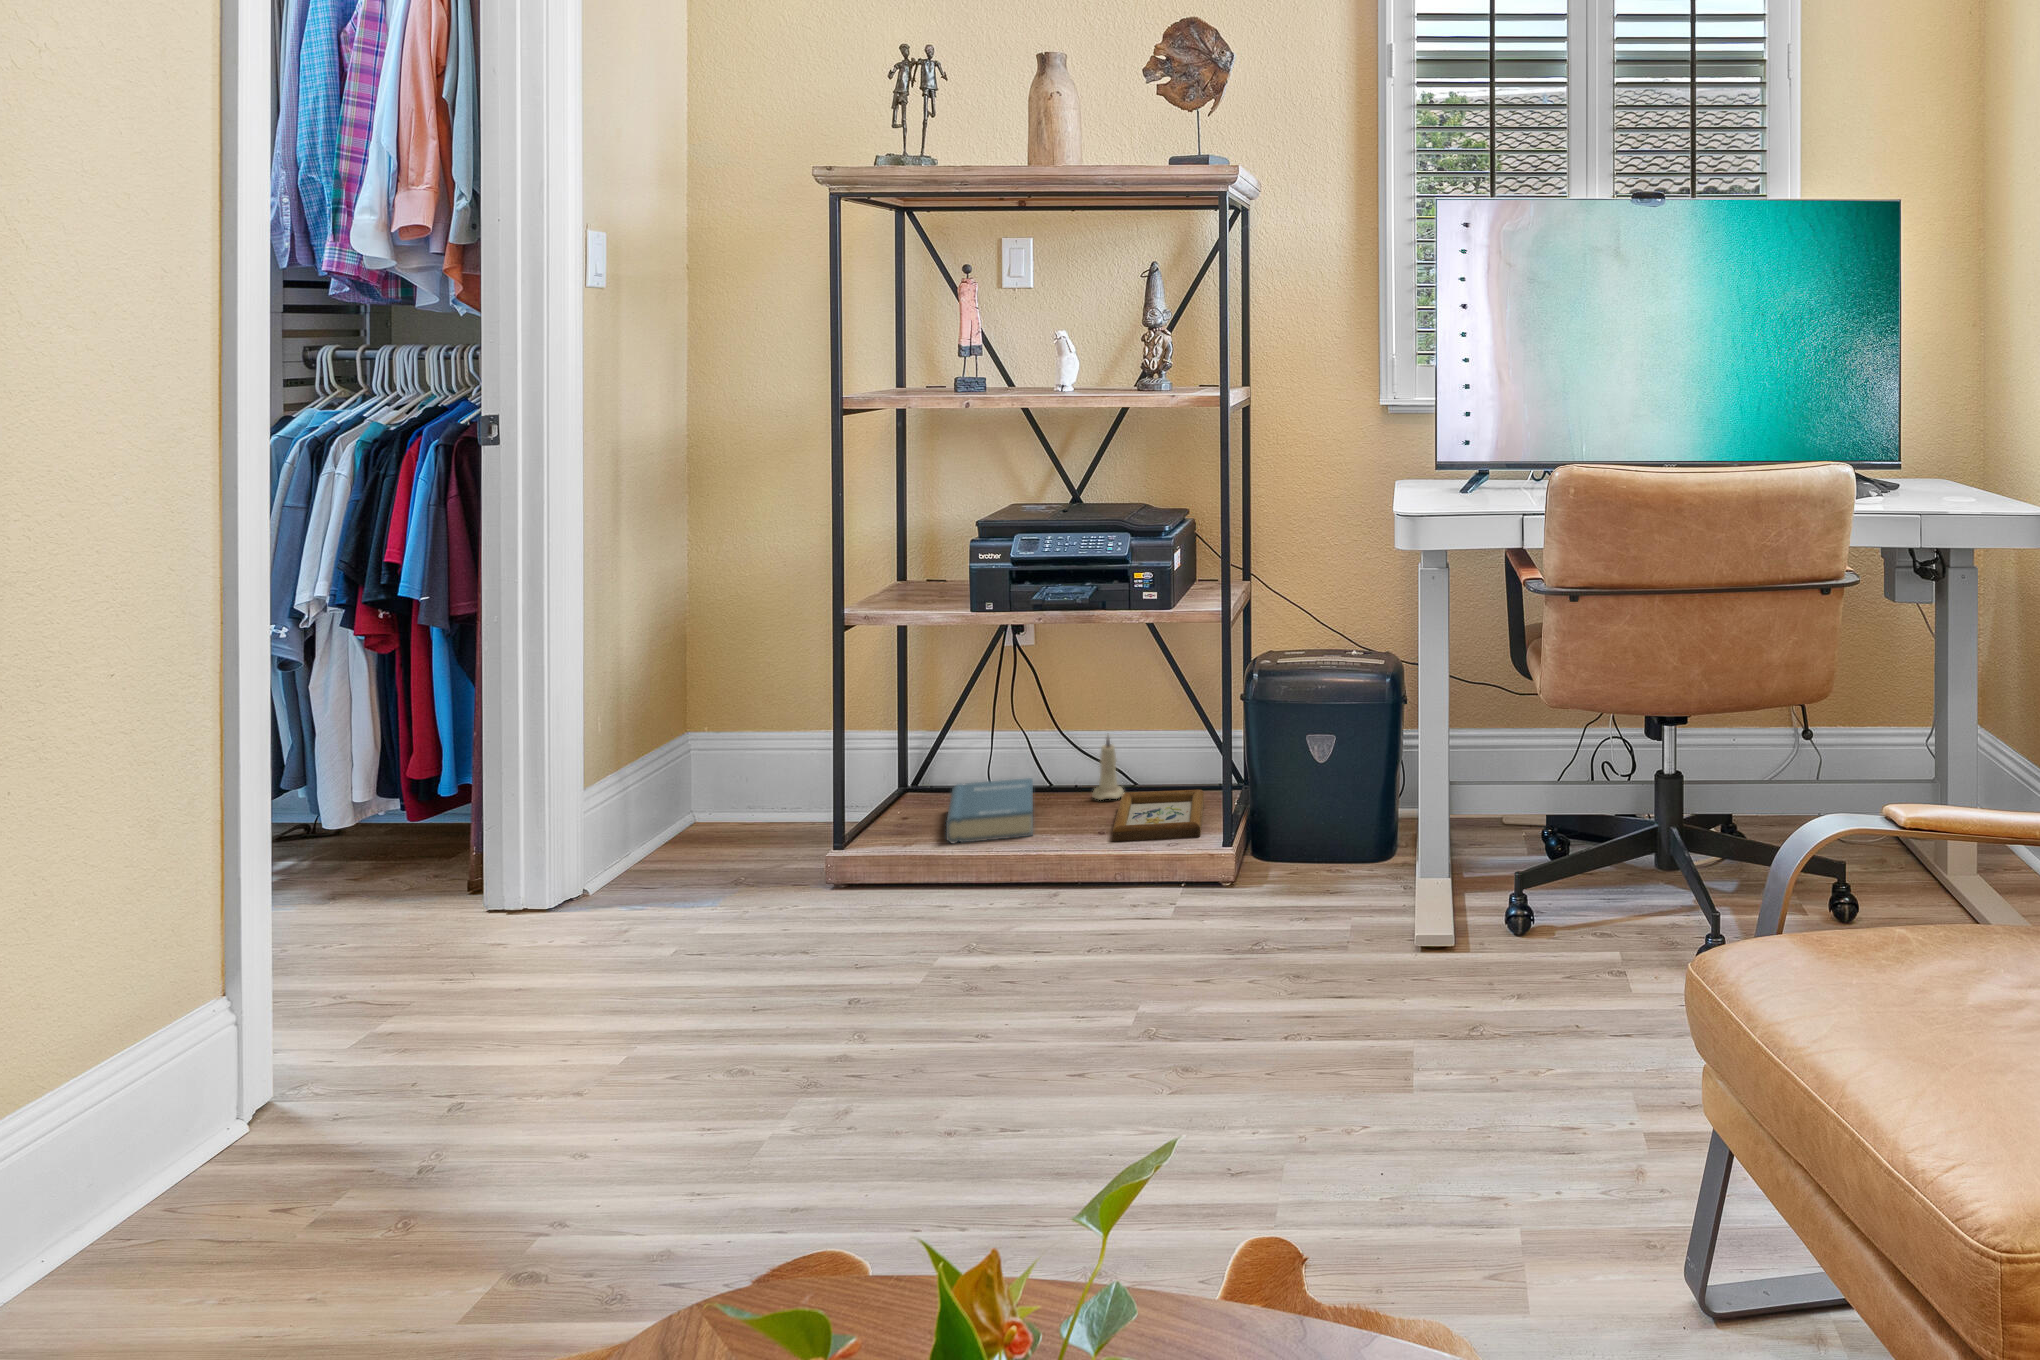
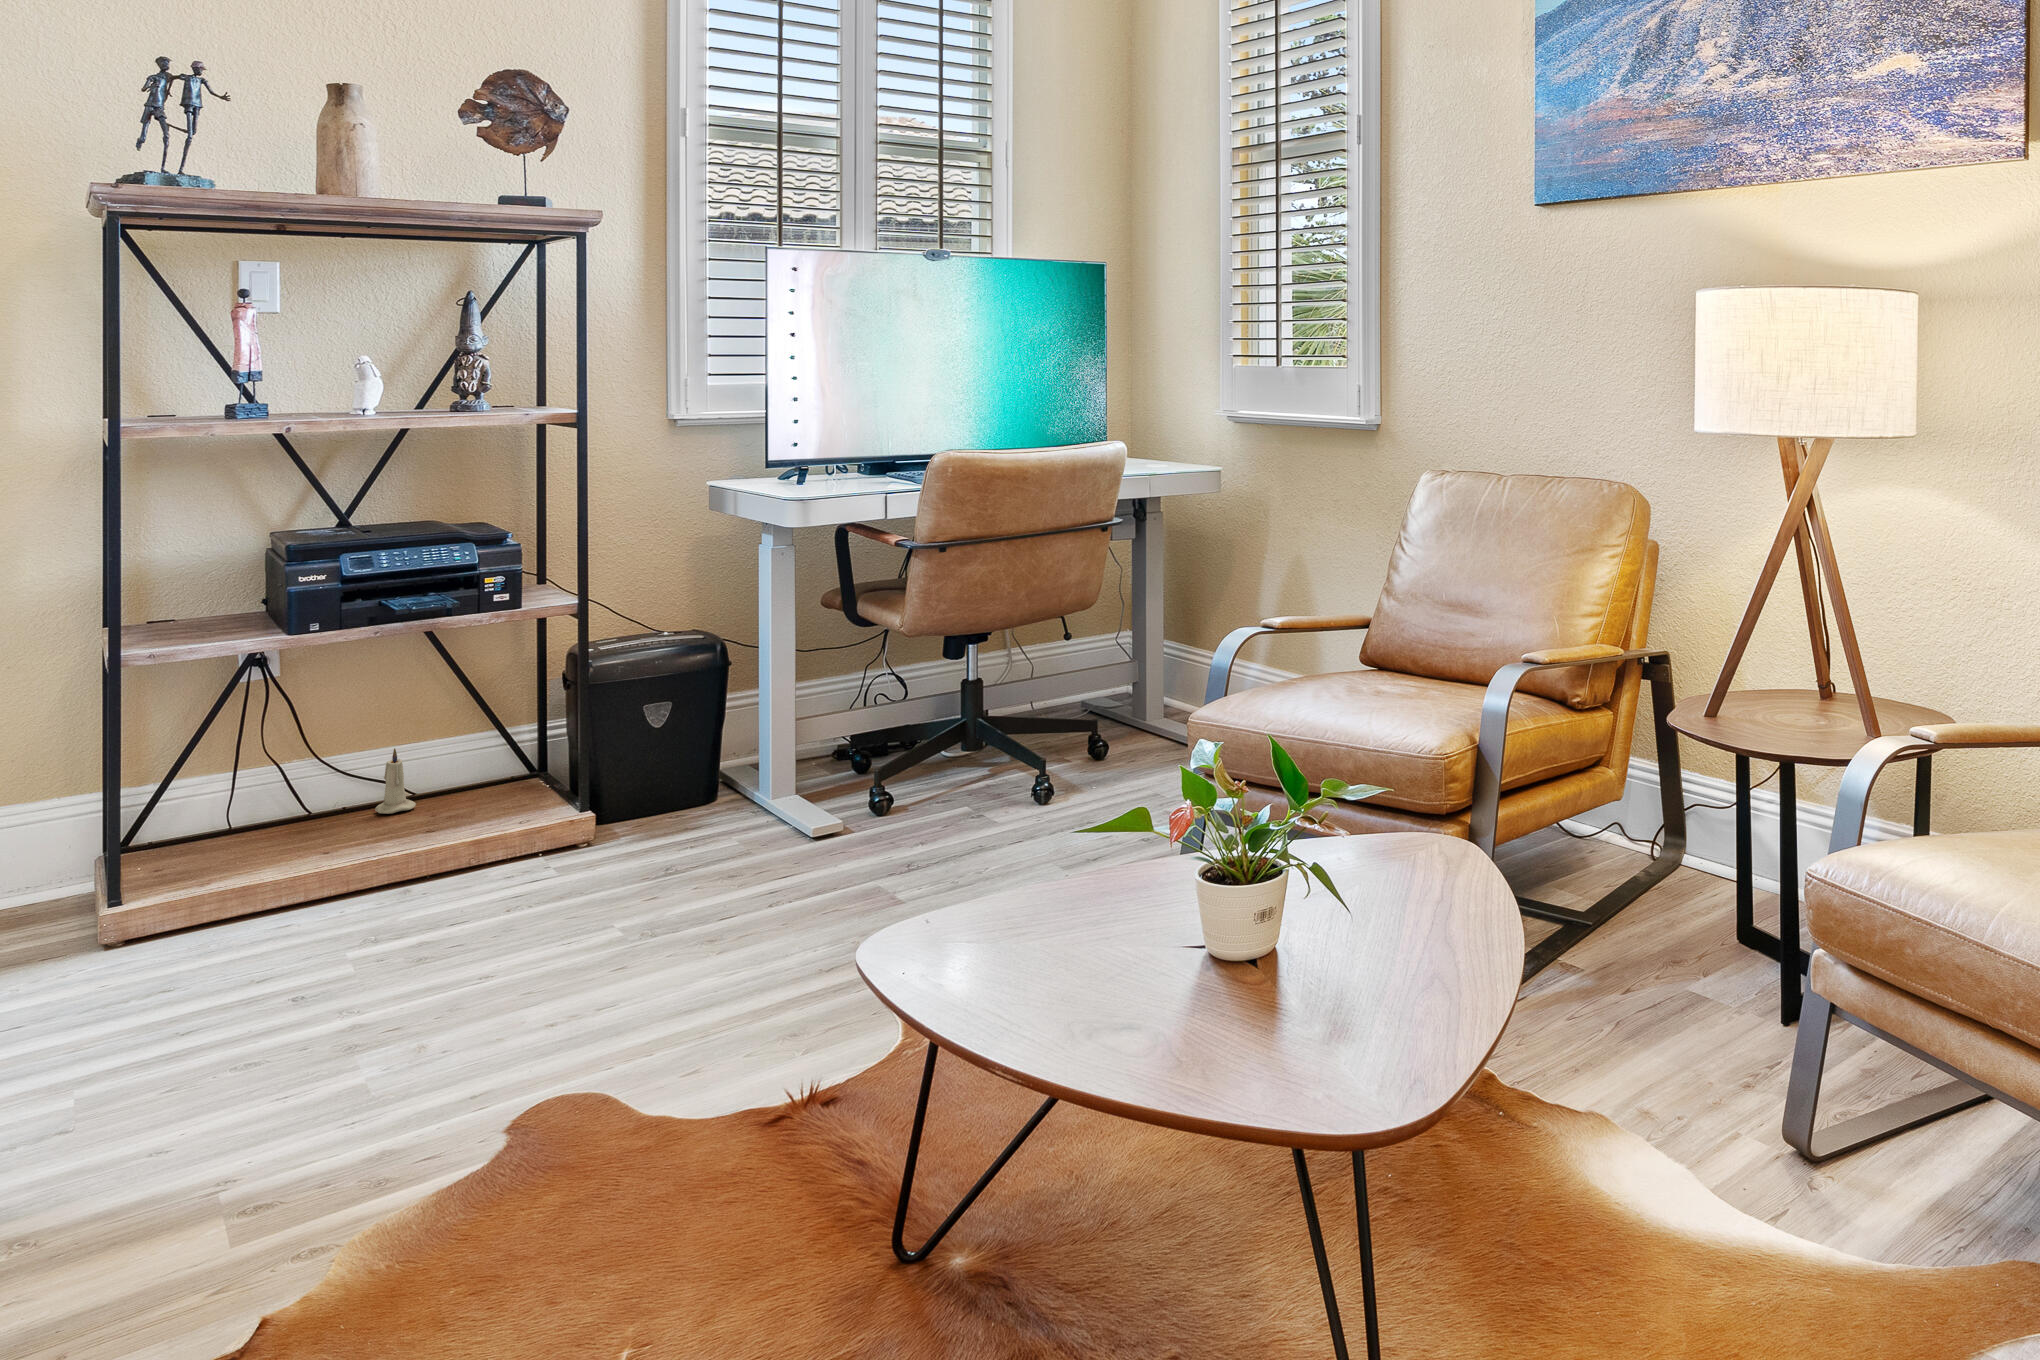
hardback book: present [946,778,1033,843] -> none [210,805,355,871]
picture frame: present [1112,790,1204,841] -> none [426,783,550,834]

